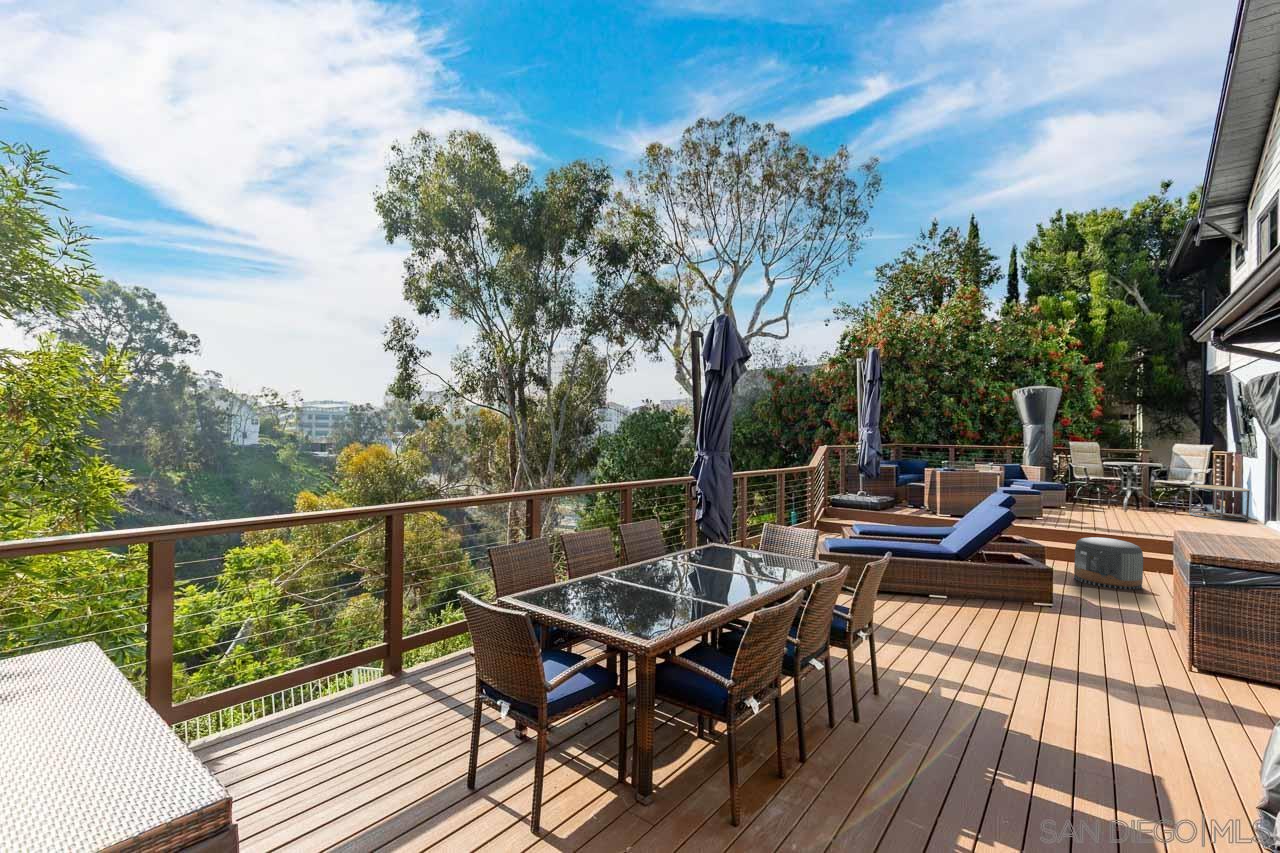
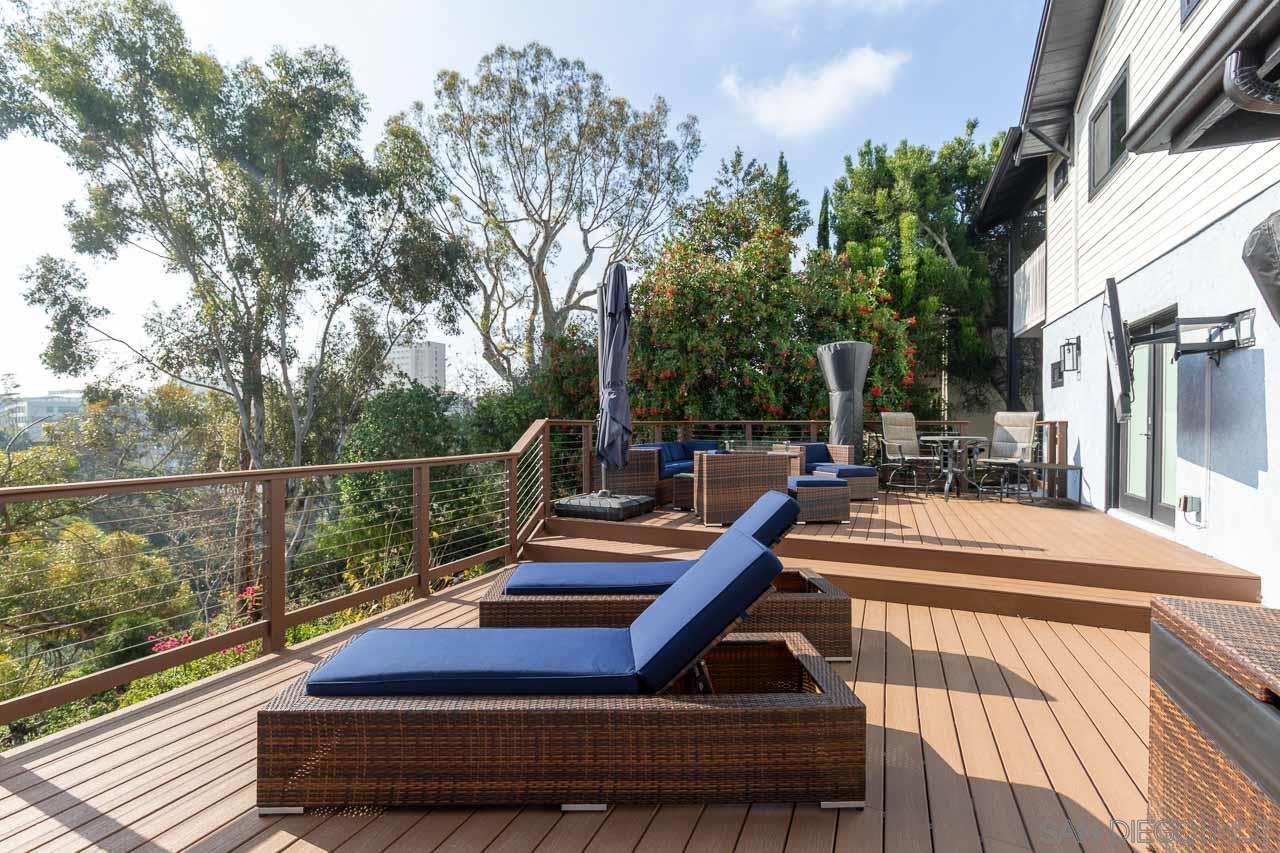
pouf: present [1074,537,1143,589] -> none [896,564,1004,665]

